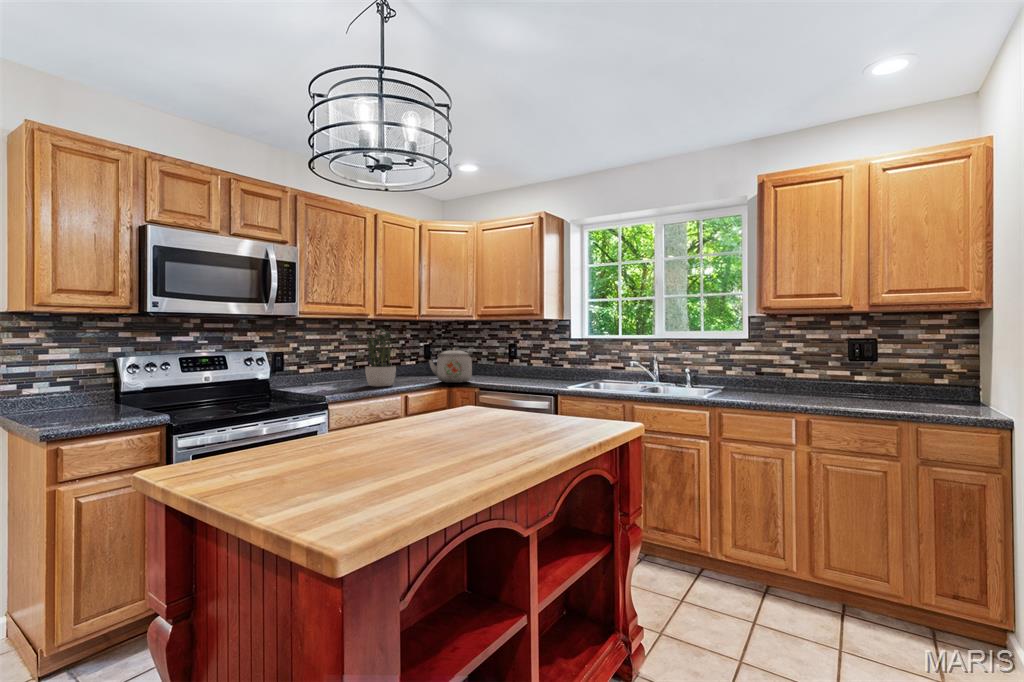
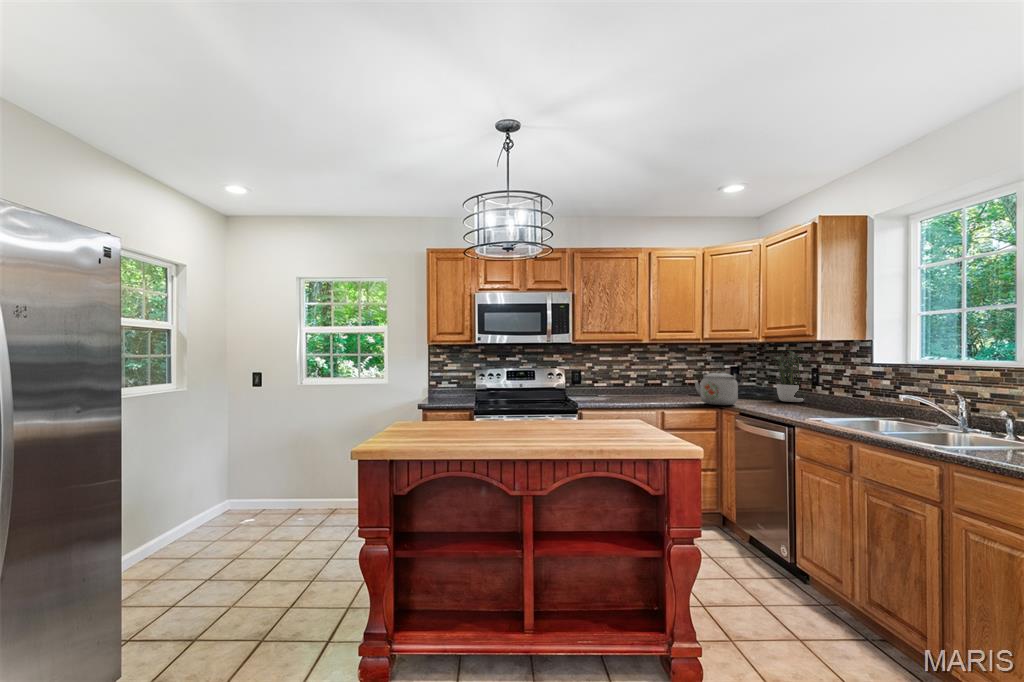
potted plant: present [365,328,396,386] -> present [774,351,804,402]

